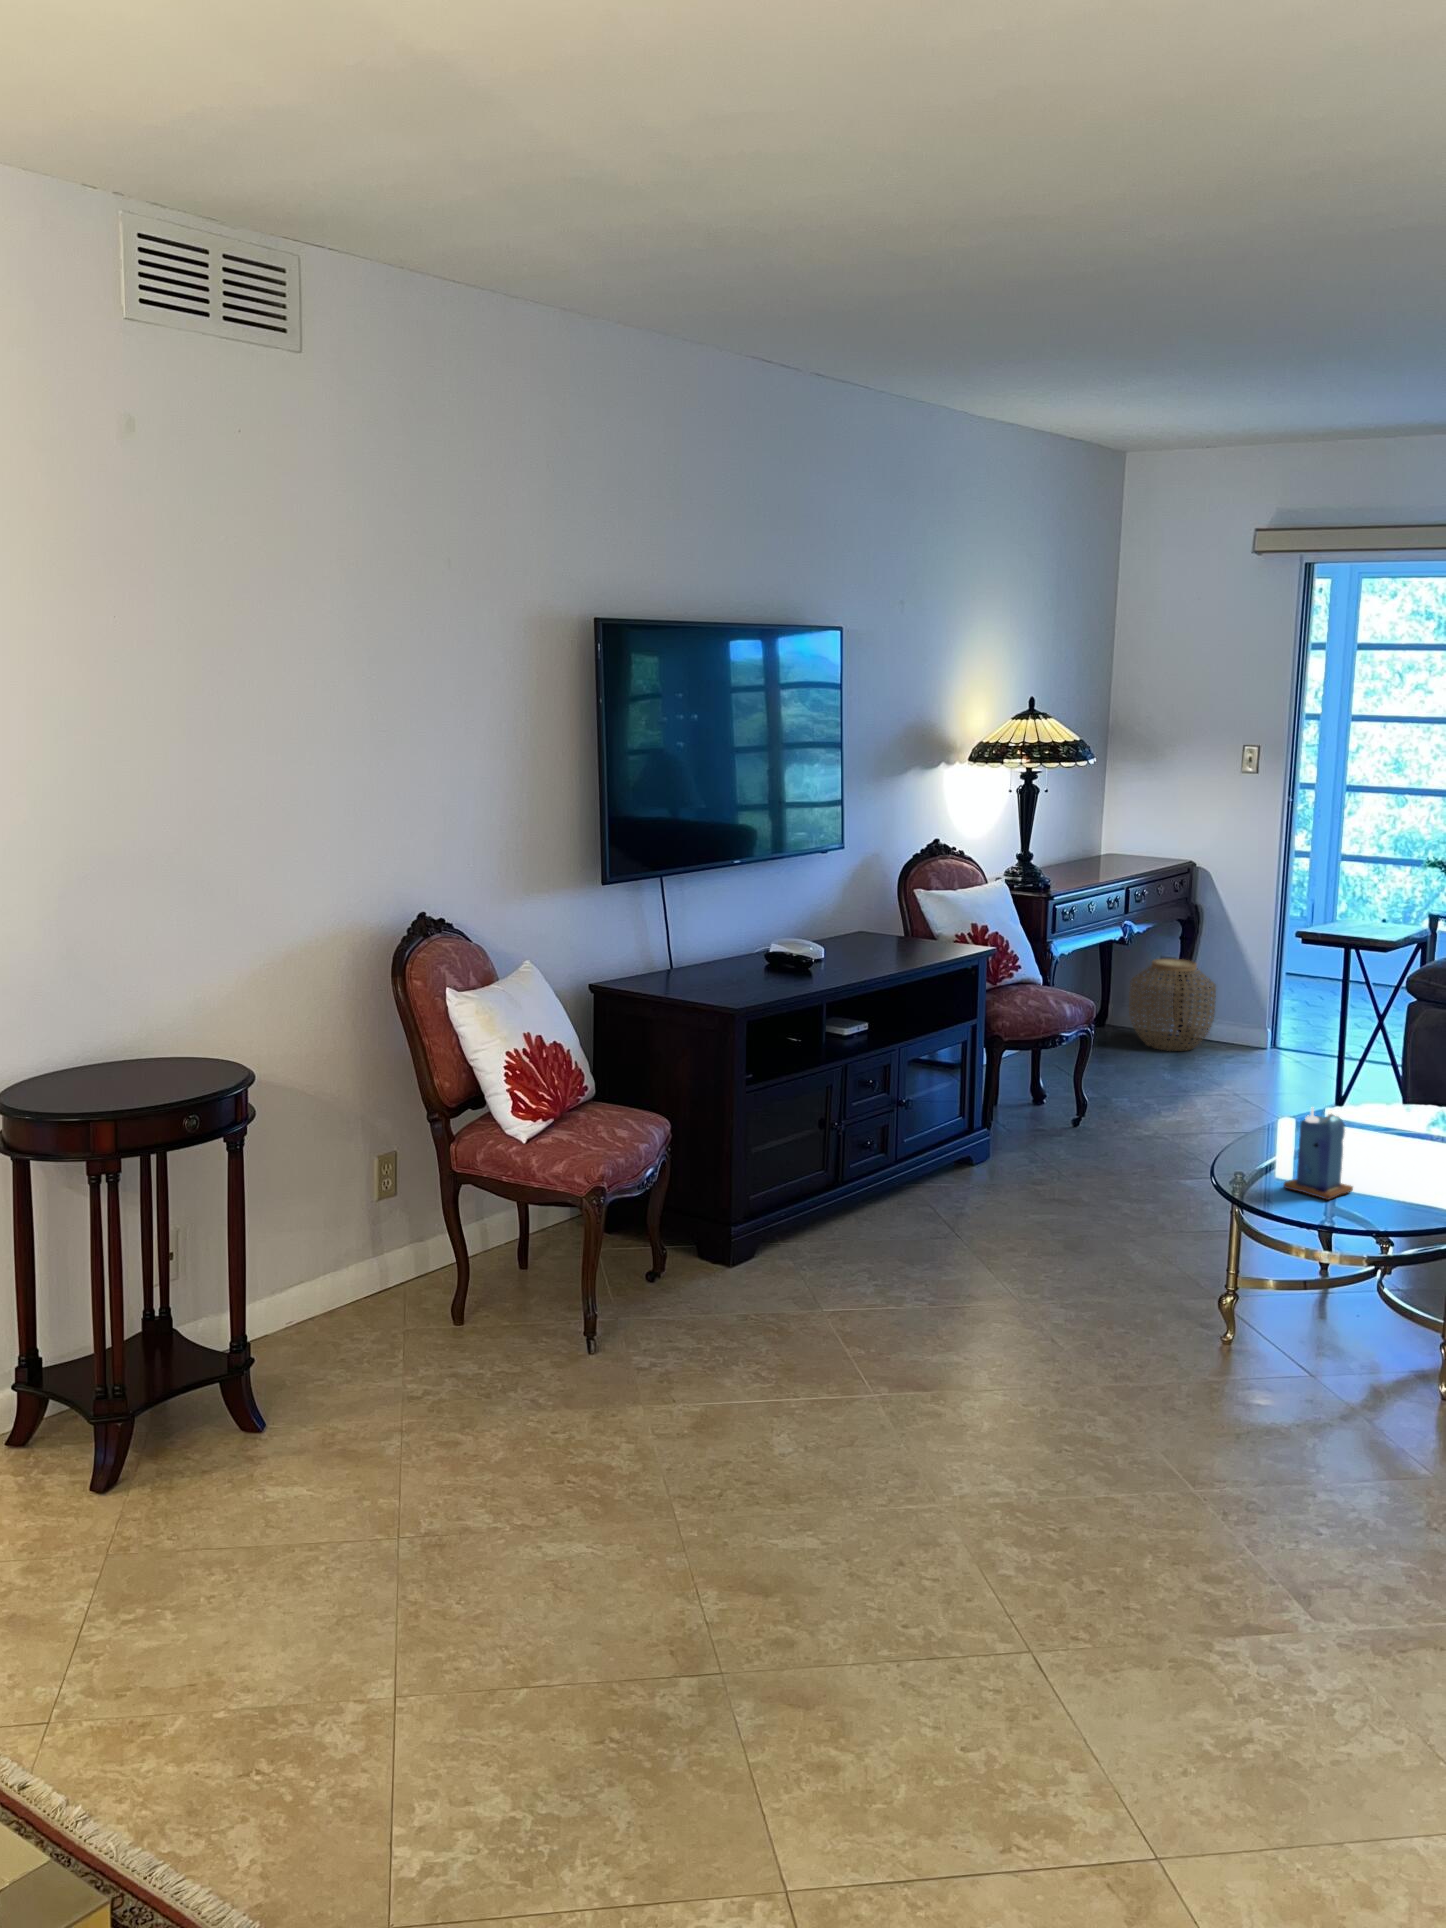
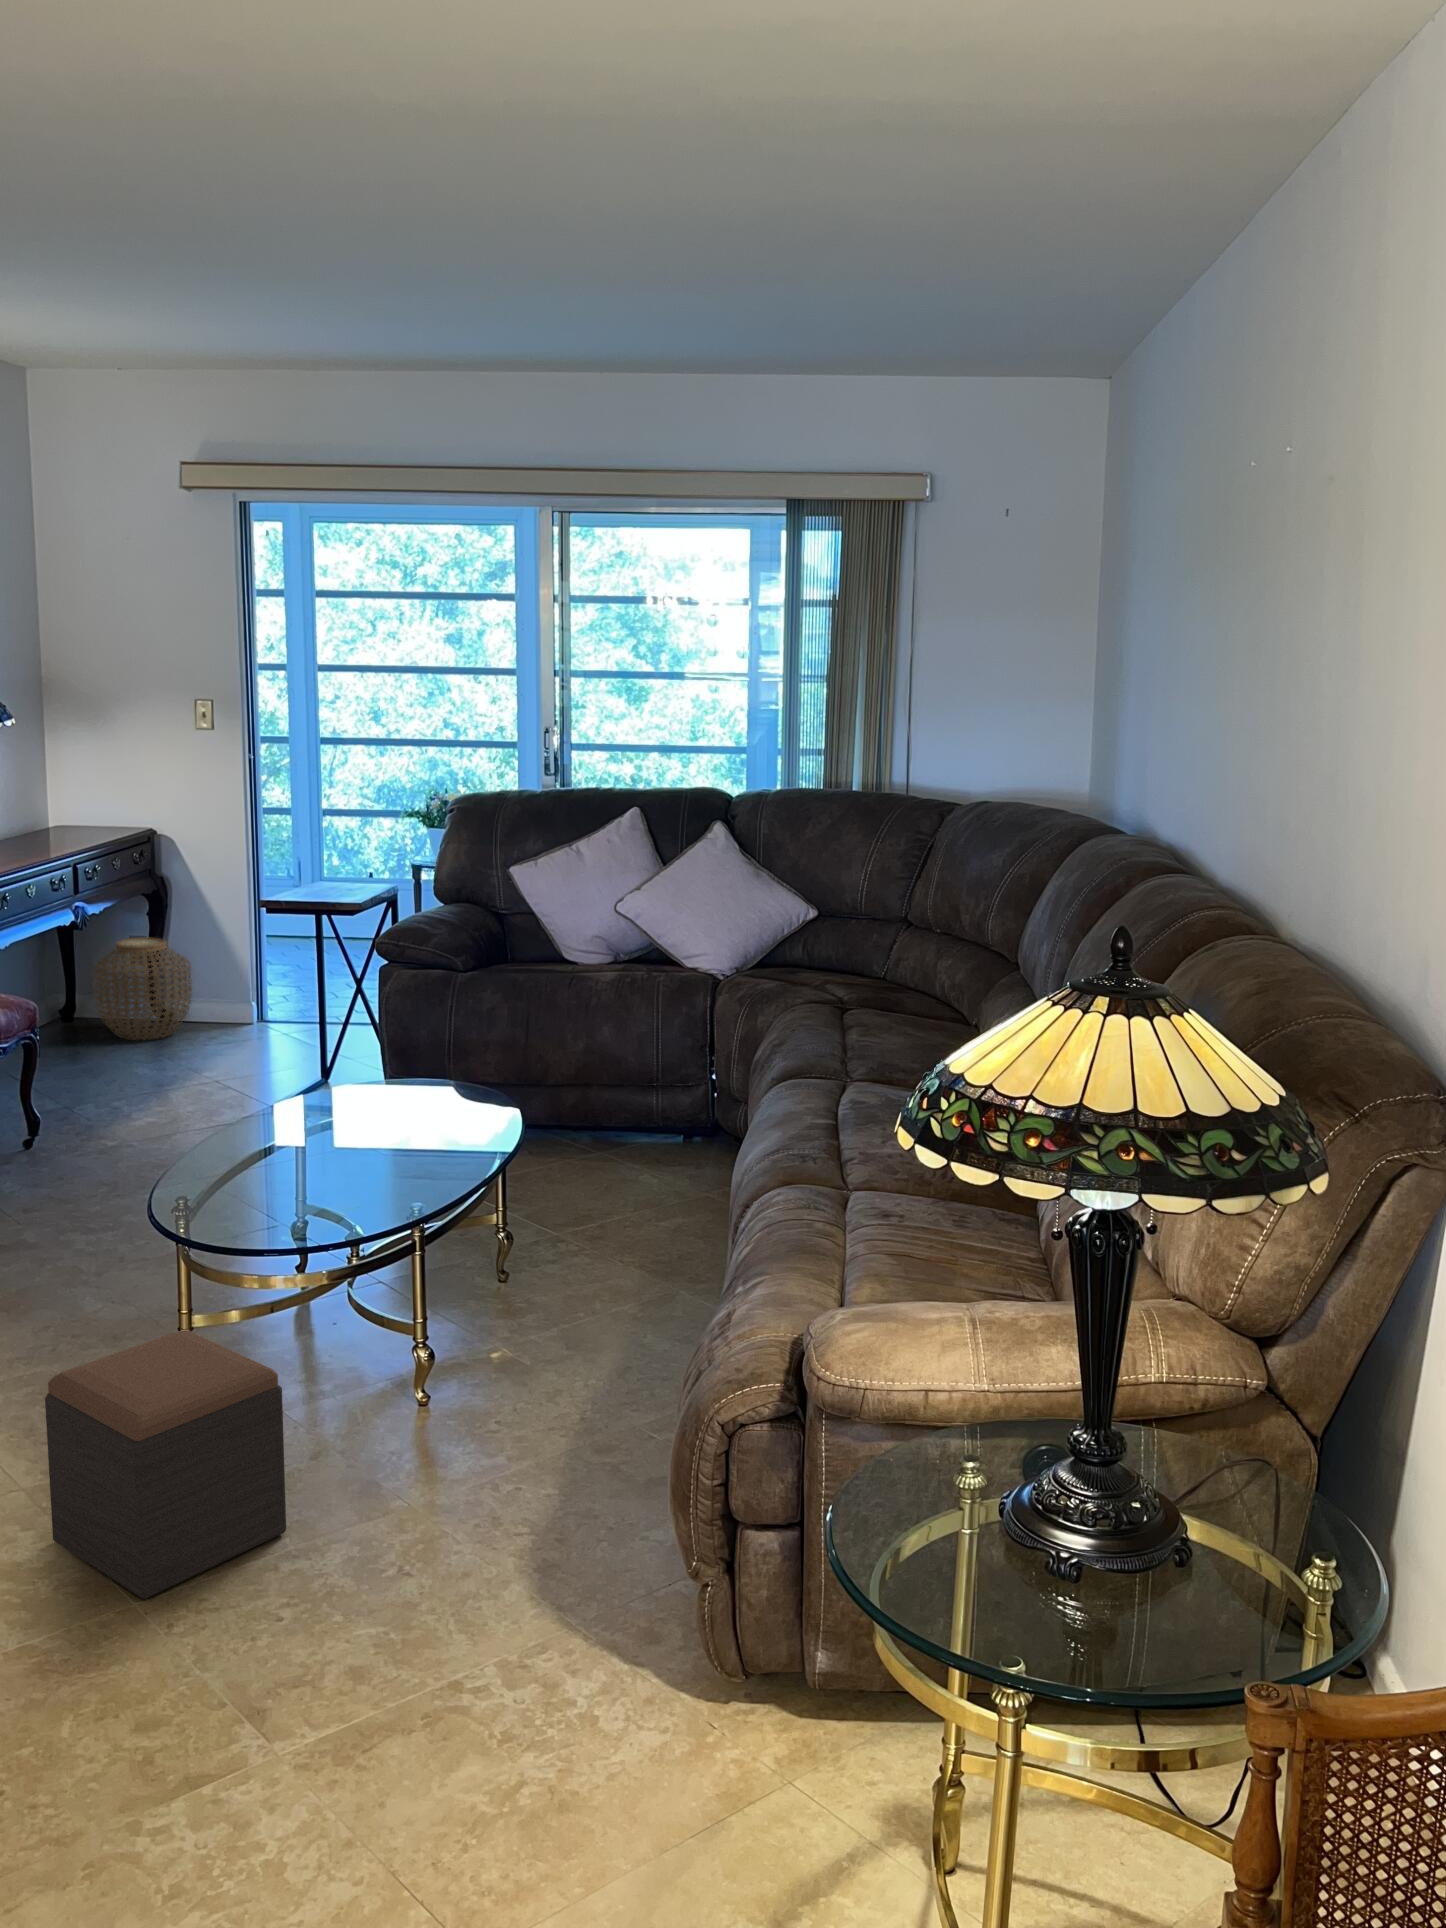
candle: present [1283,1107,1353,1200] -> none [235,1111,311,1213]
footstool: none [1126,1276,1334,1488] -> present [45,1330,286,1599]

